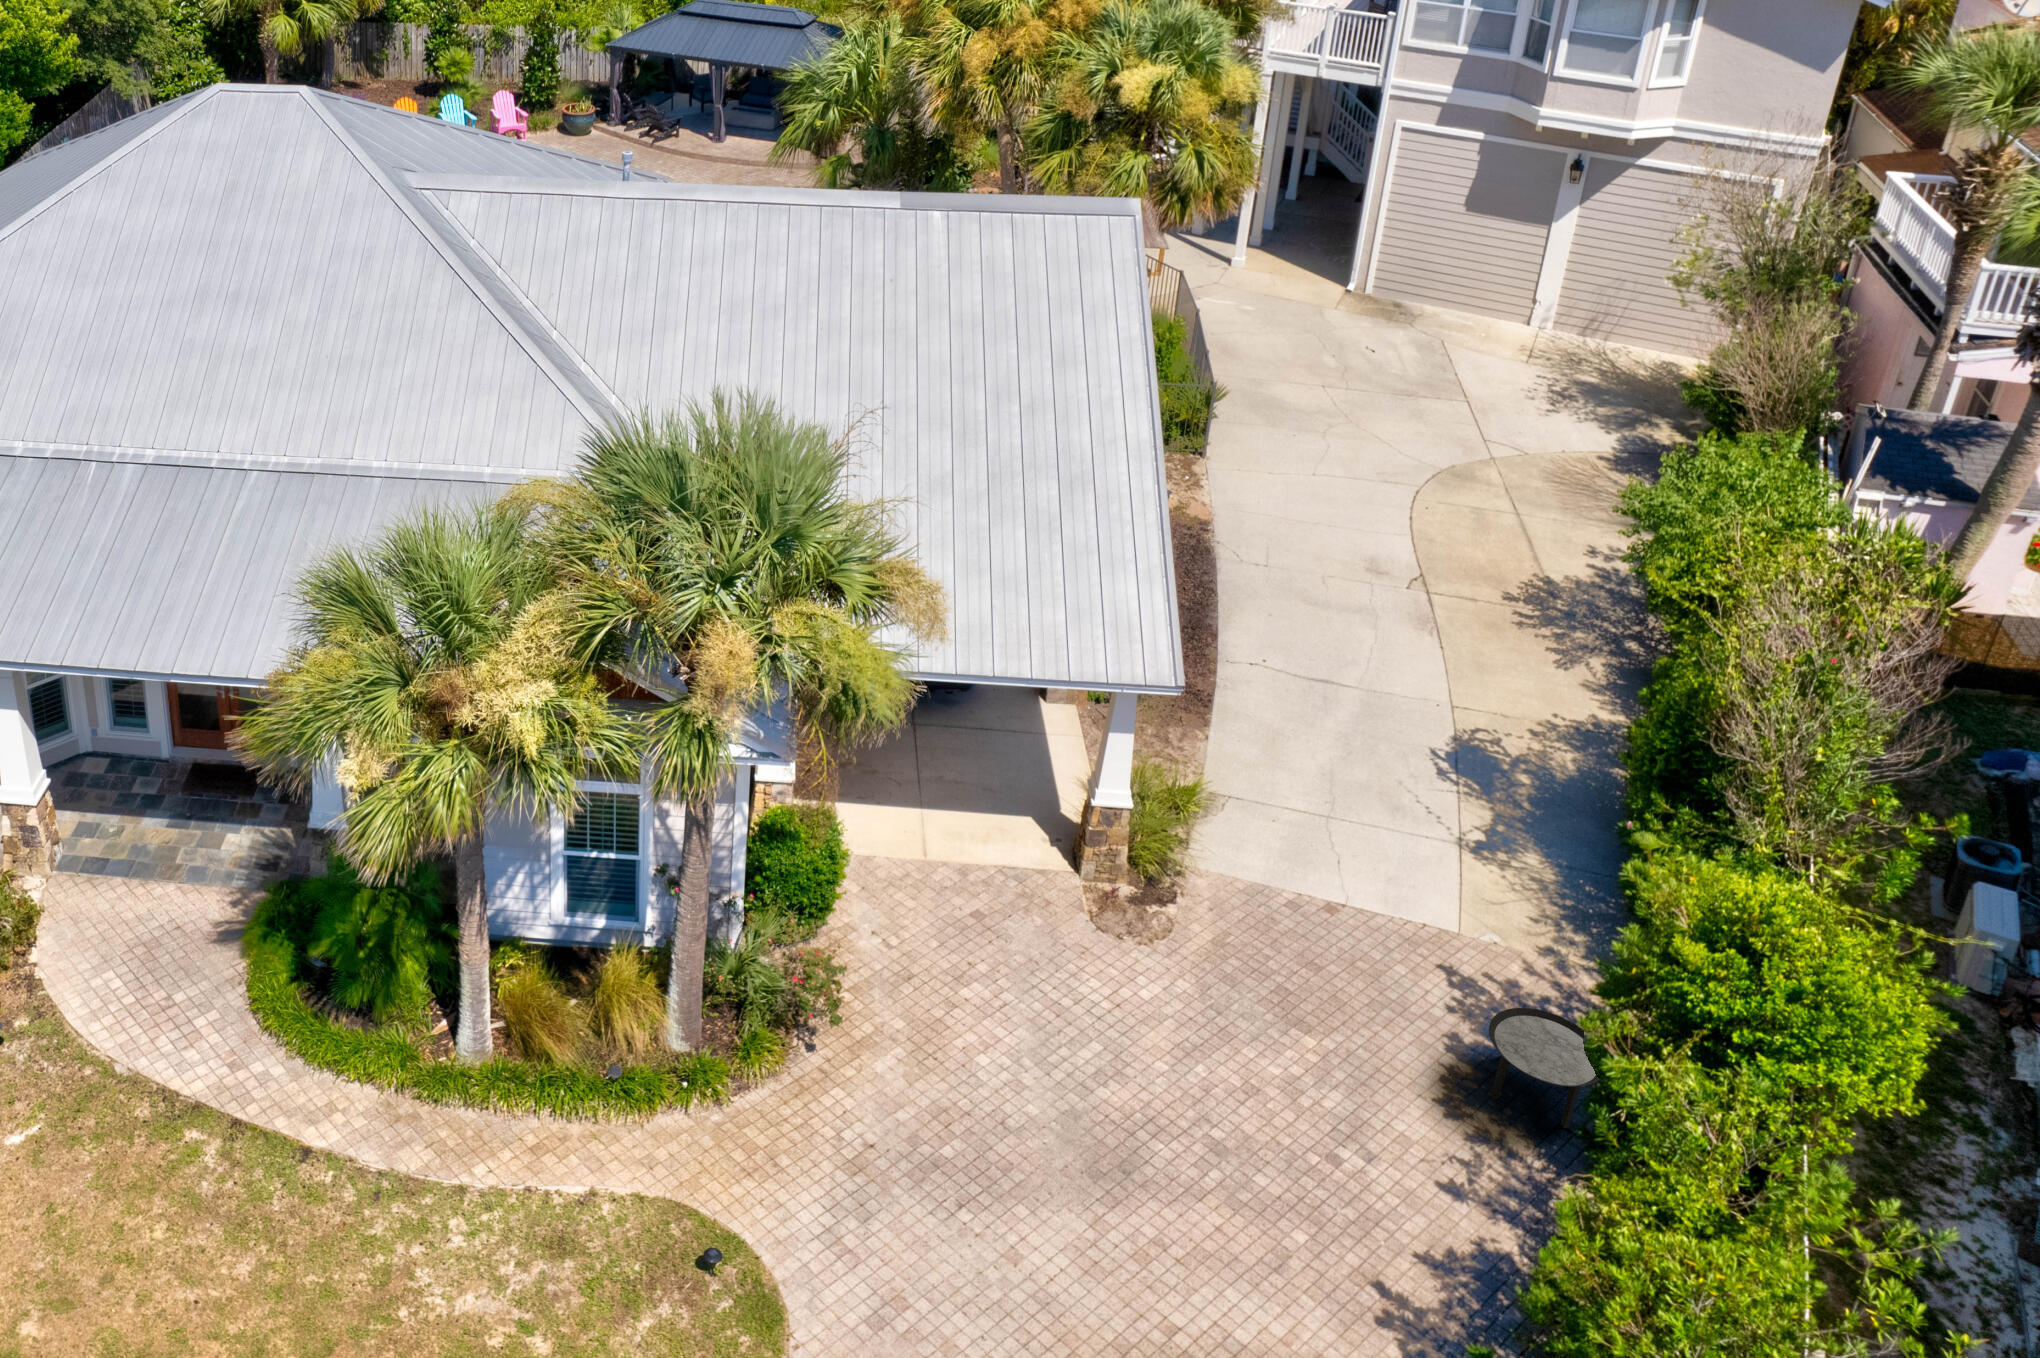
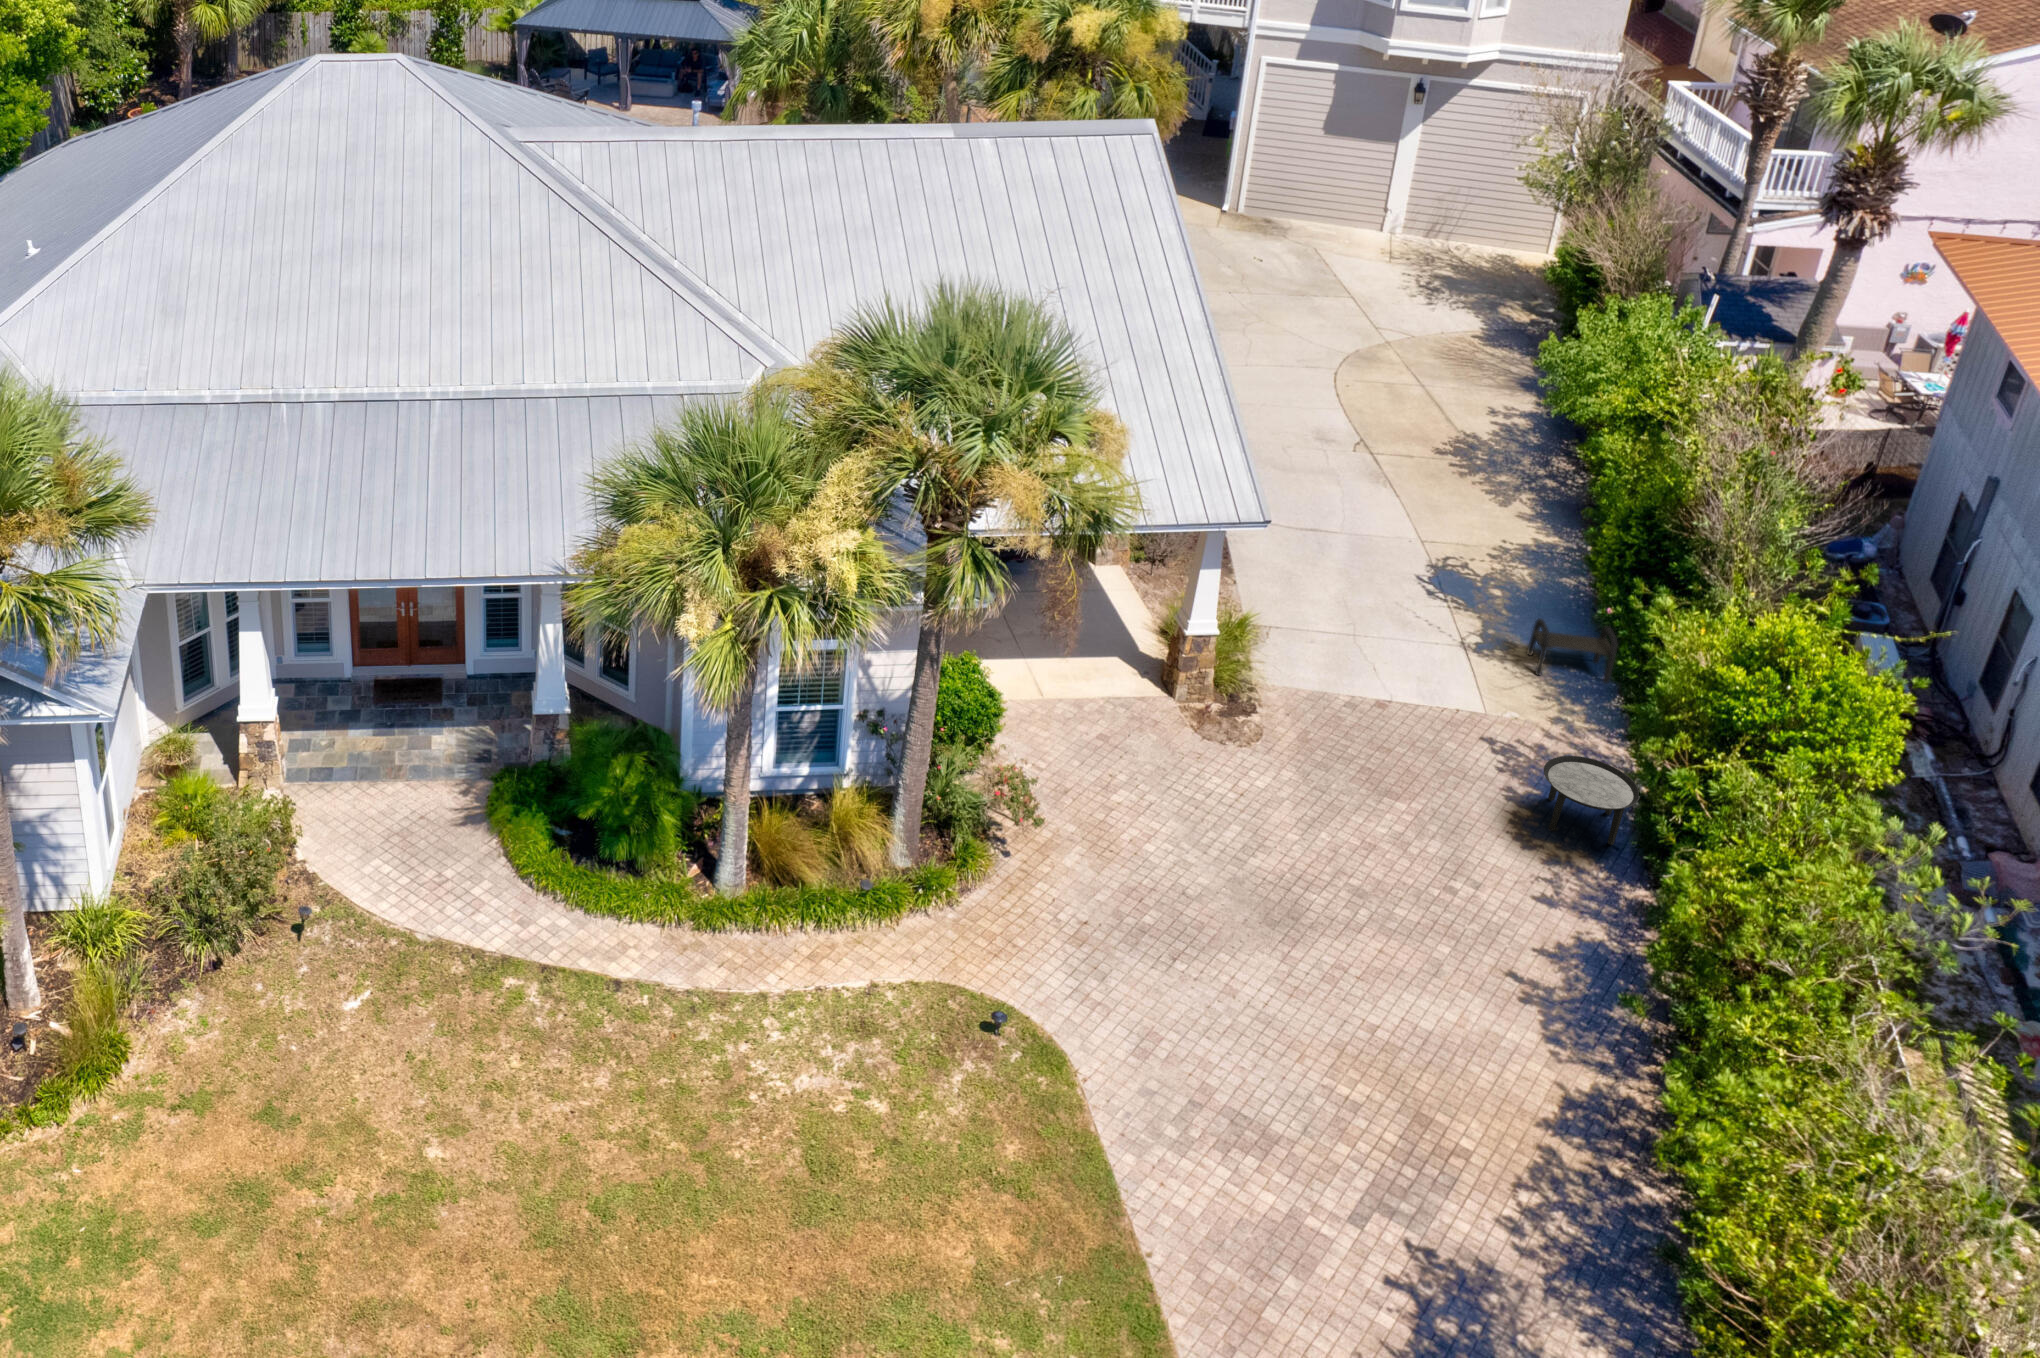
bench: none [1536,824,1643,914] -> present [1527,619,1617,683]

